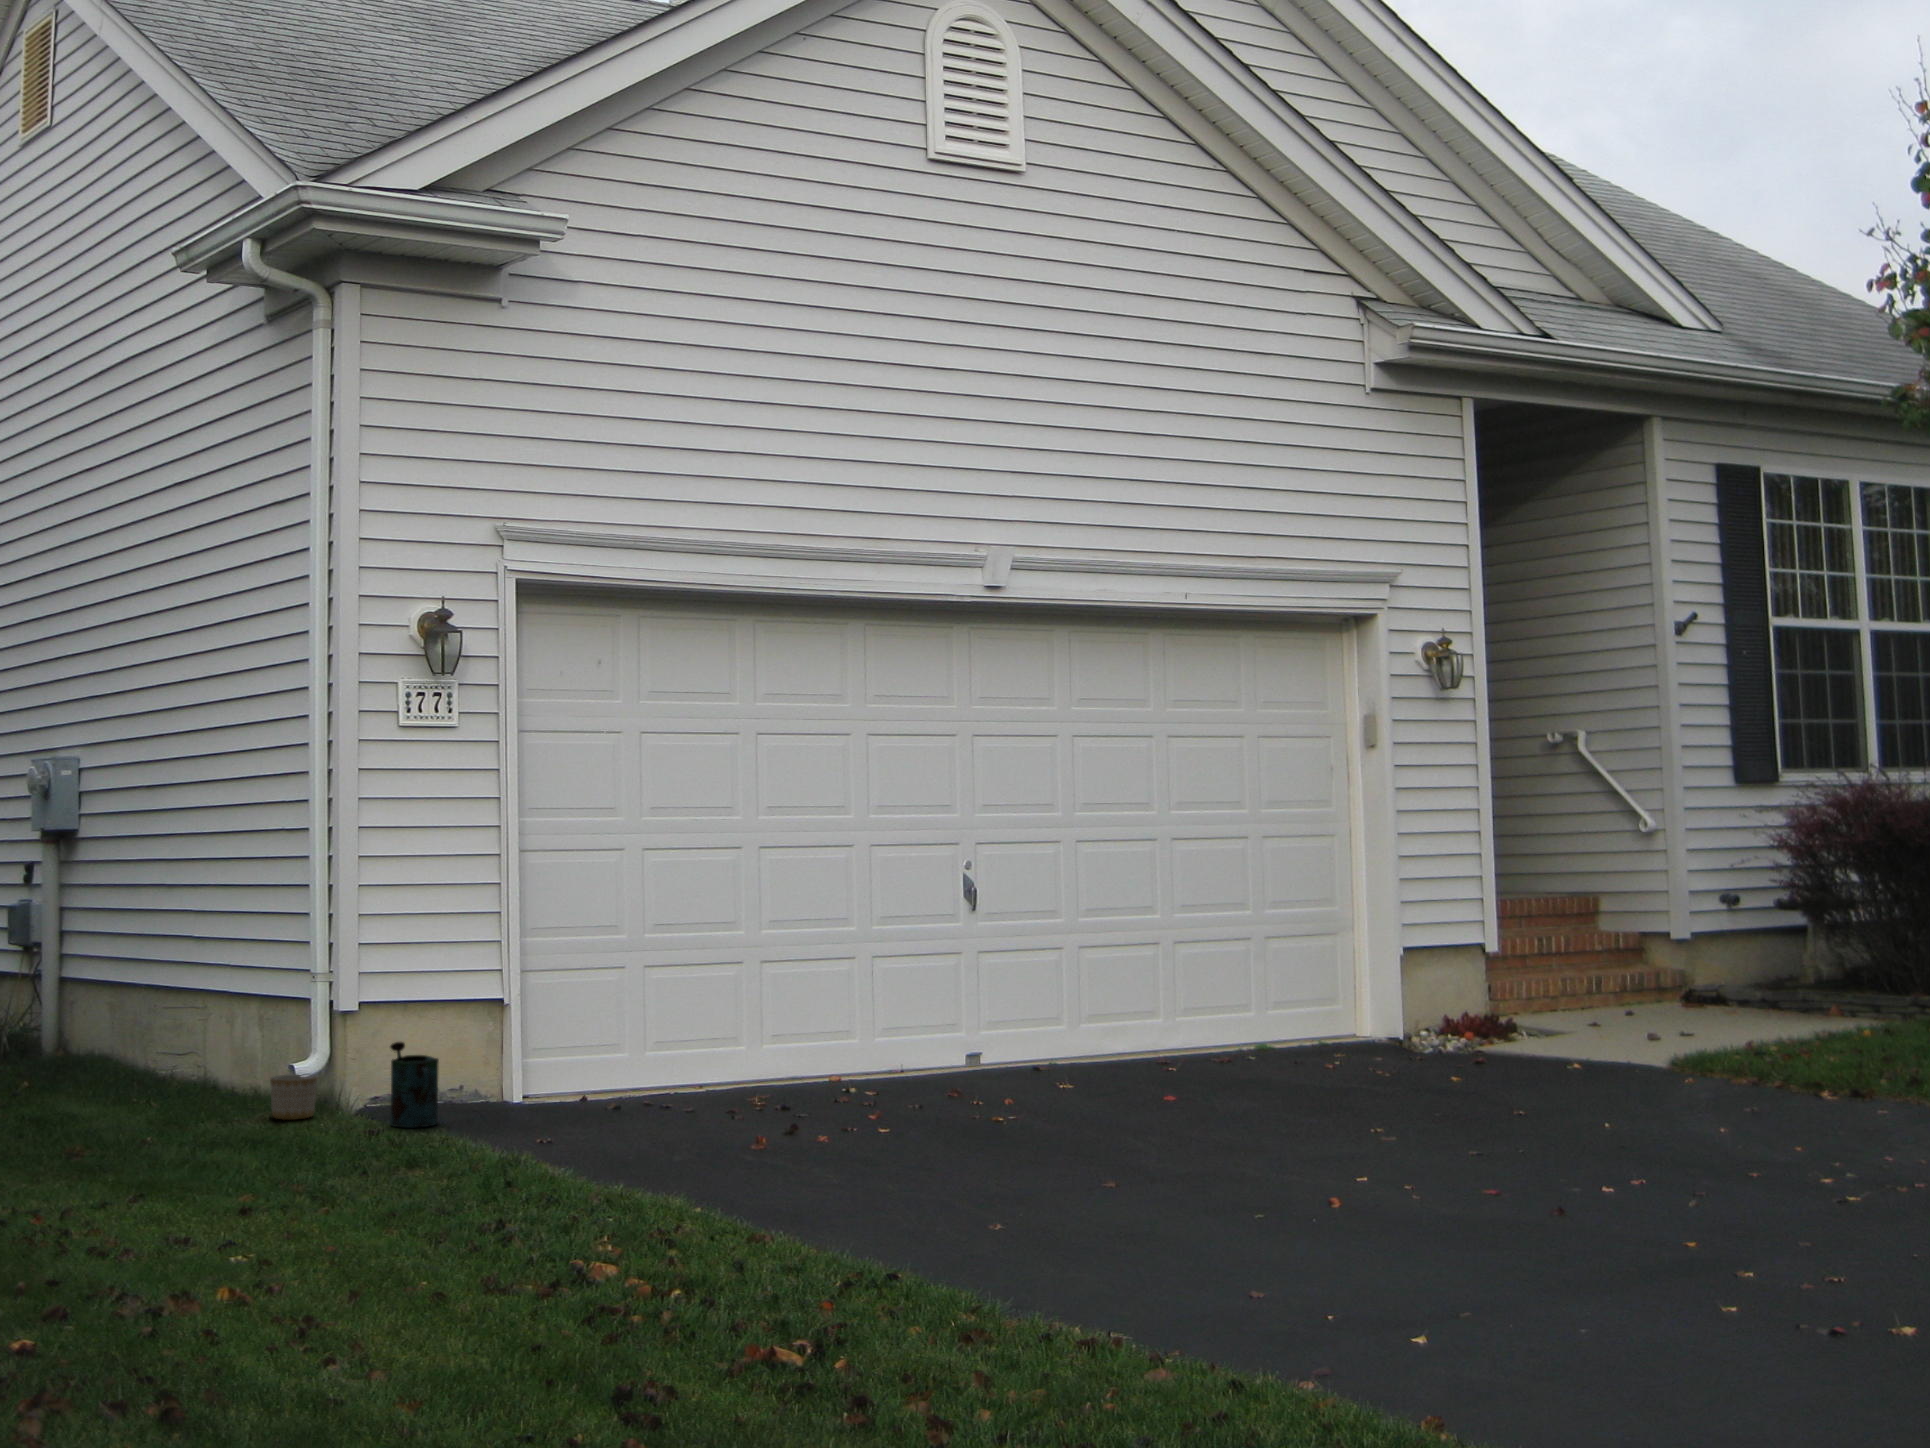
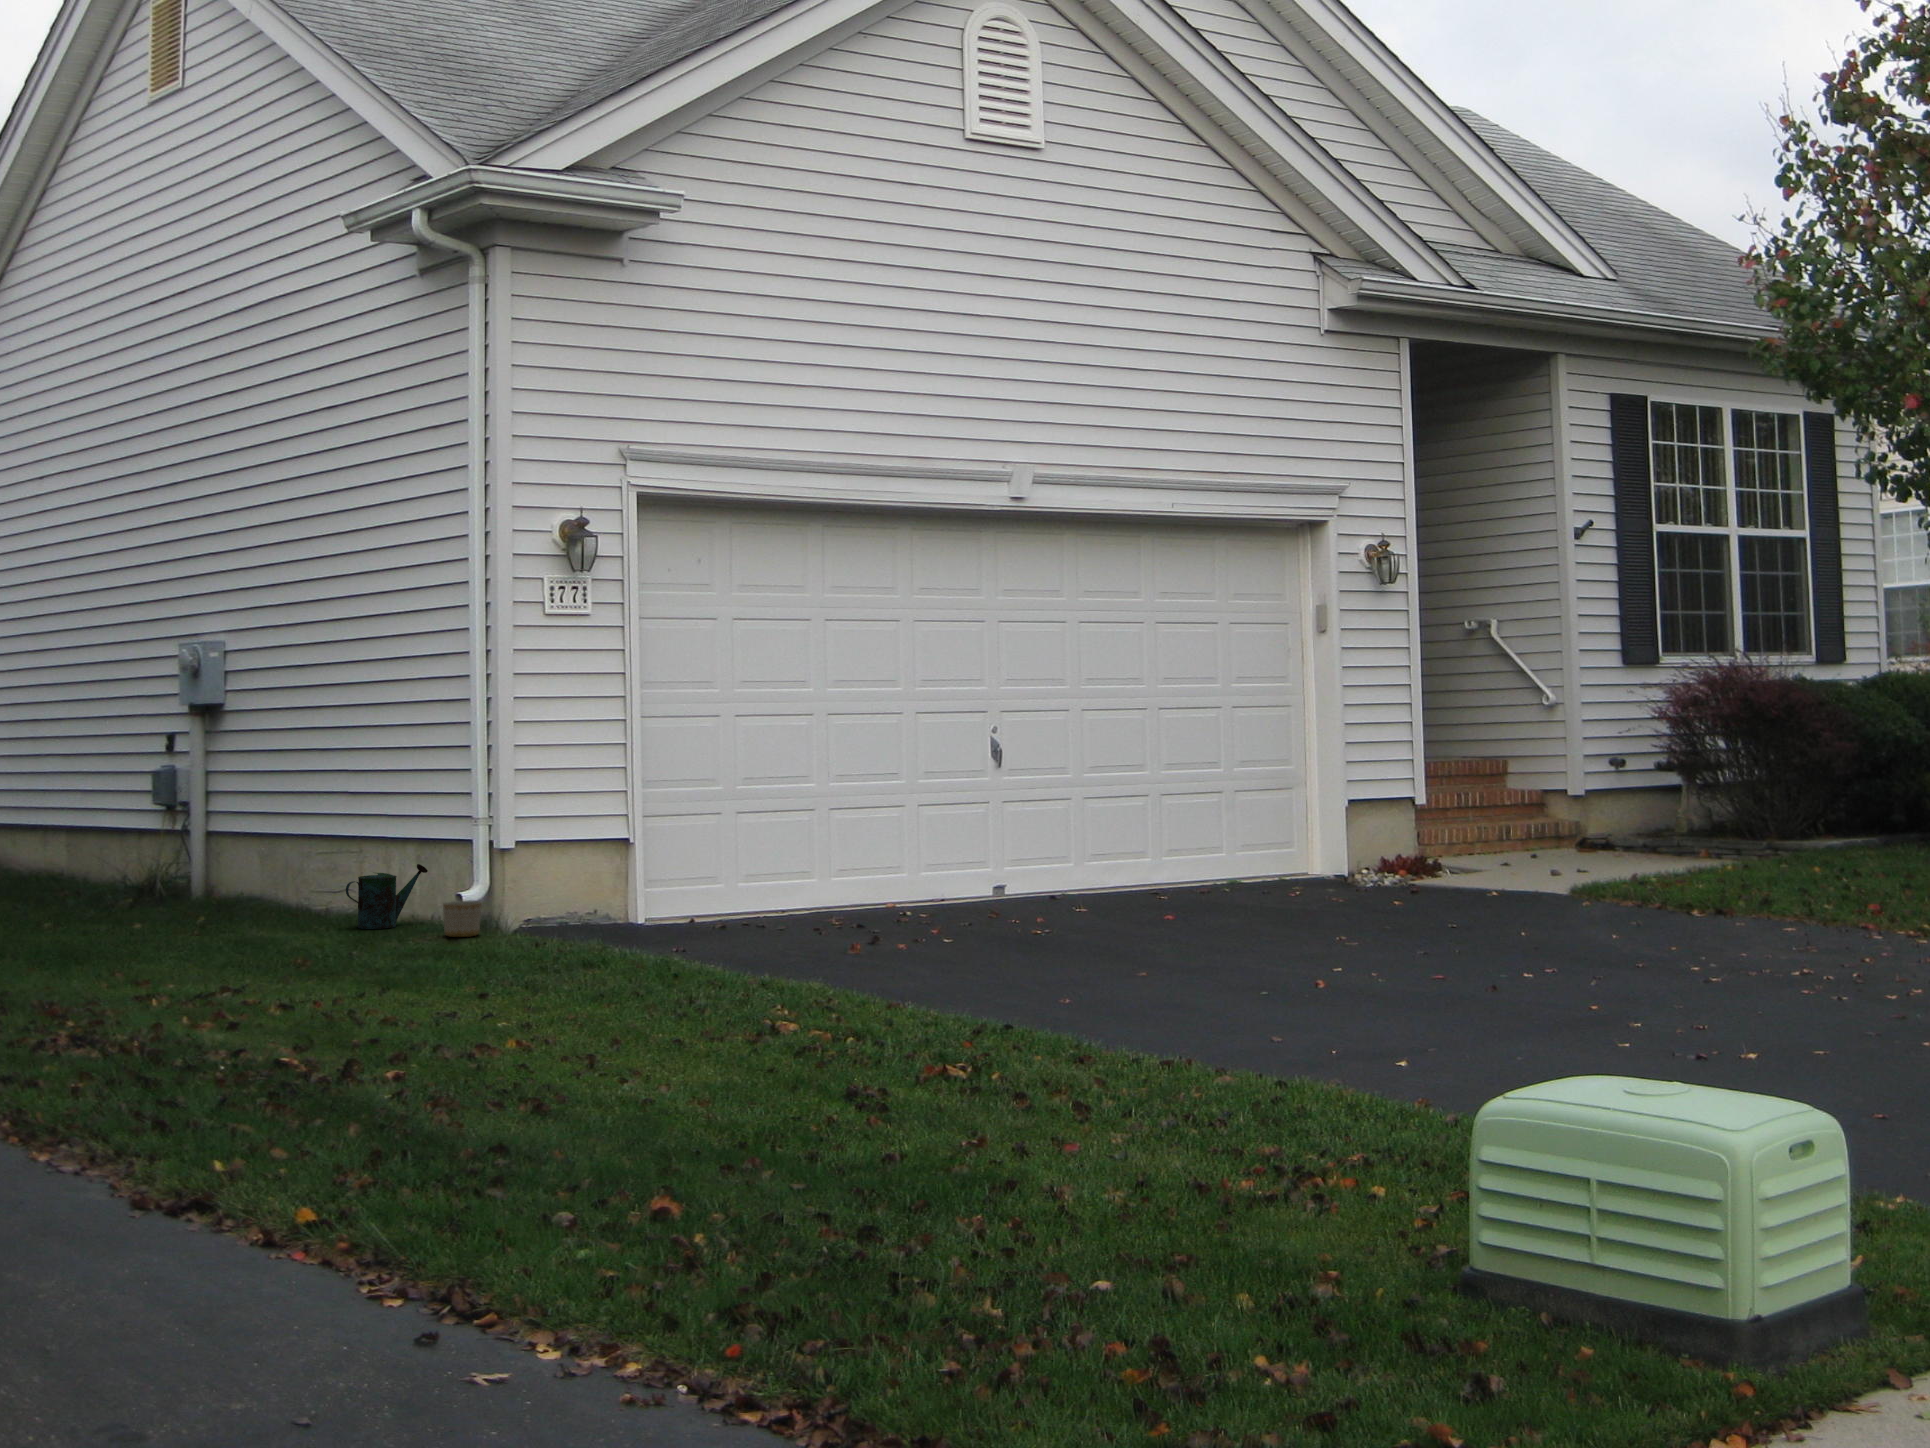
watering can: present [390,1042,439,1128] -> present [346,864,428,929]

